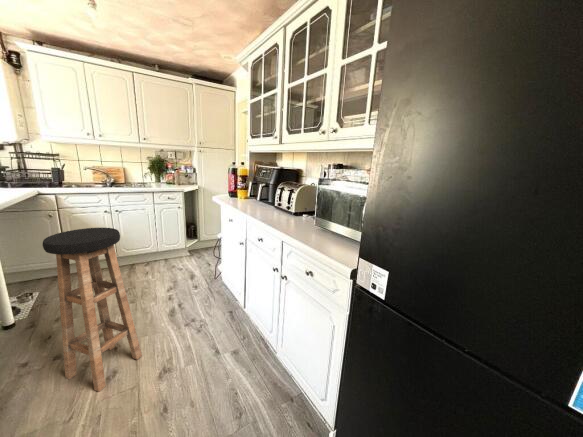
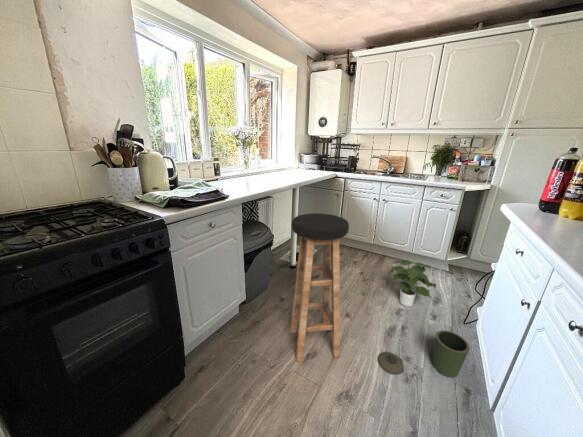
potted plant: none [150,252,191,292] -> present [391,260,437,306]
trash can: none [173,284,225,338] -> present [378,330,470,377]

